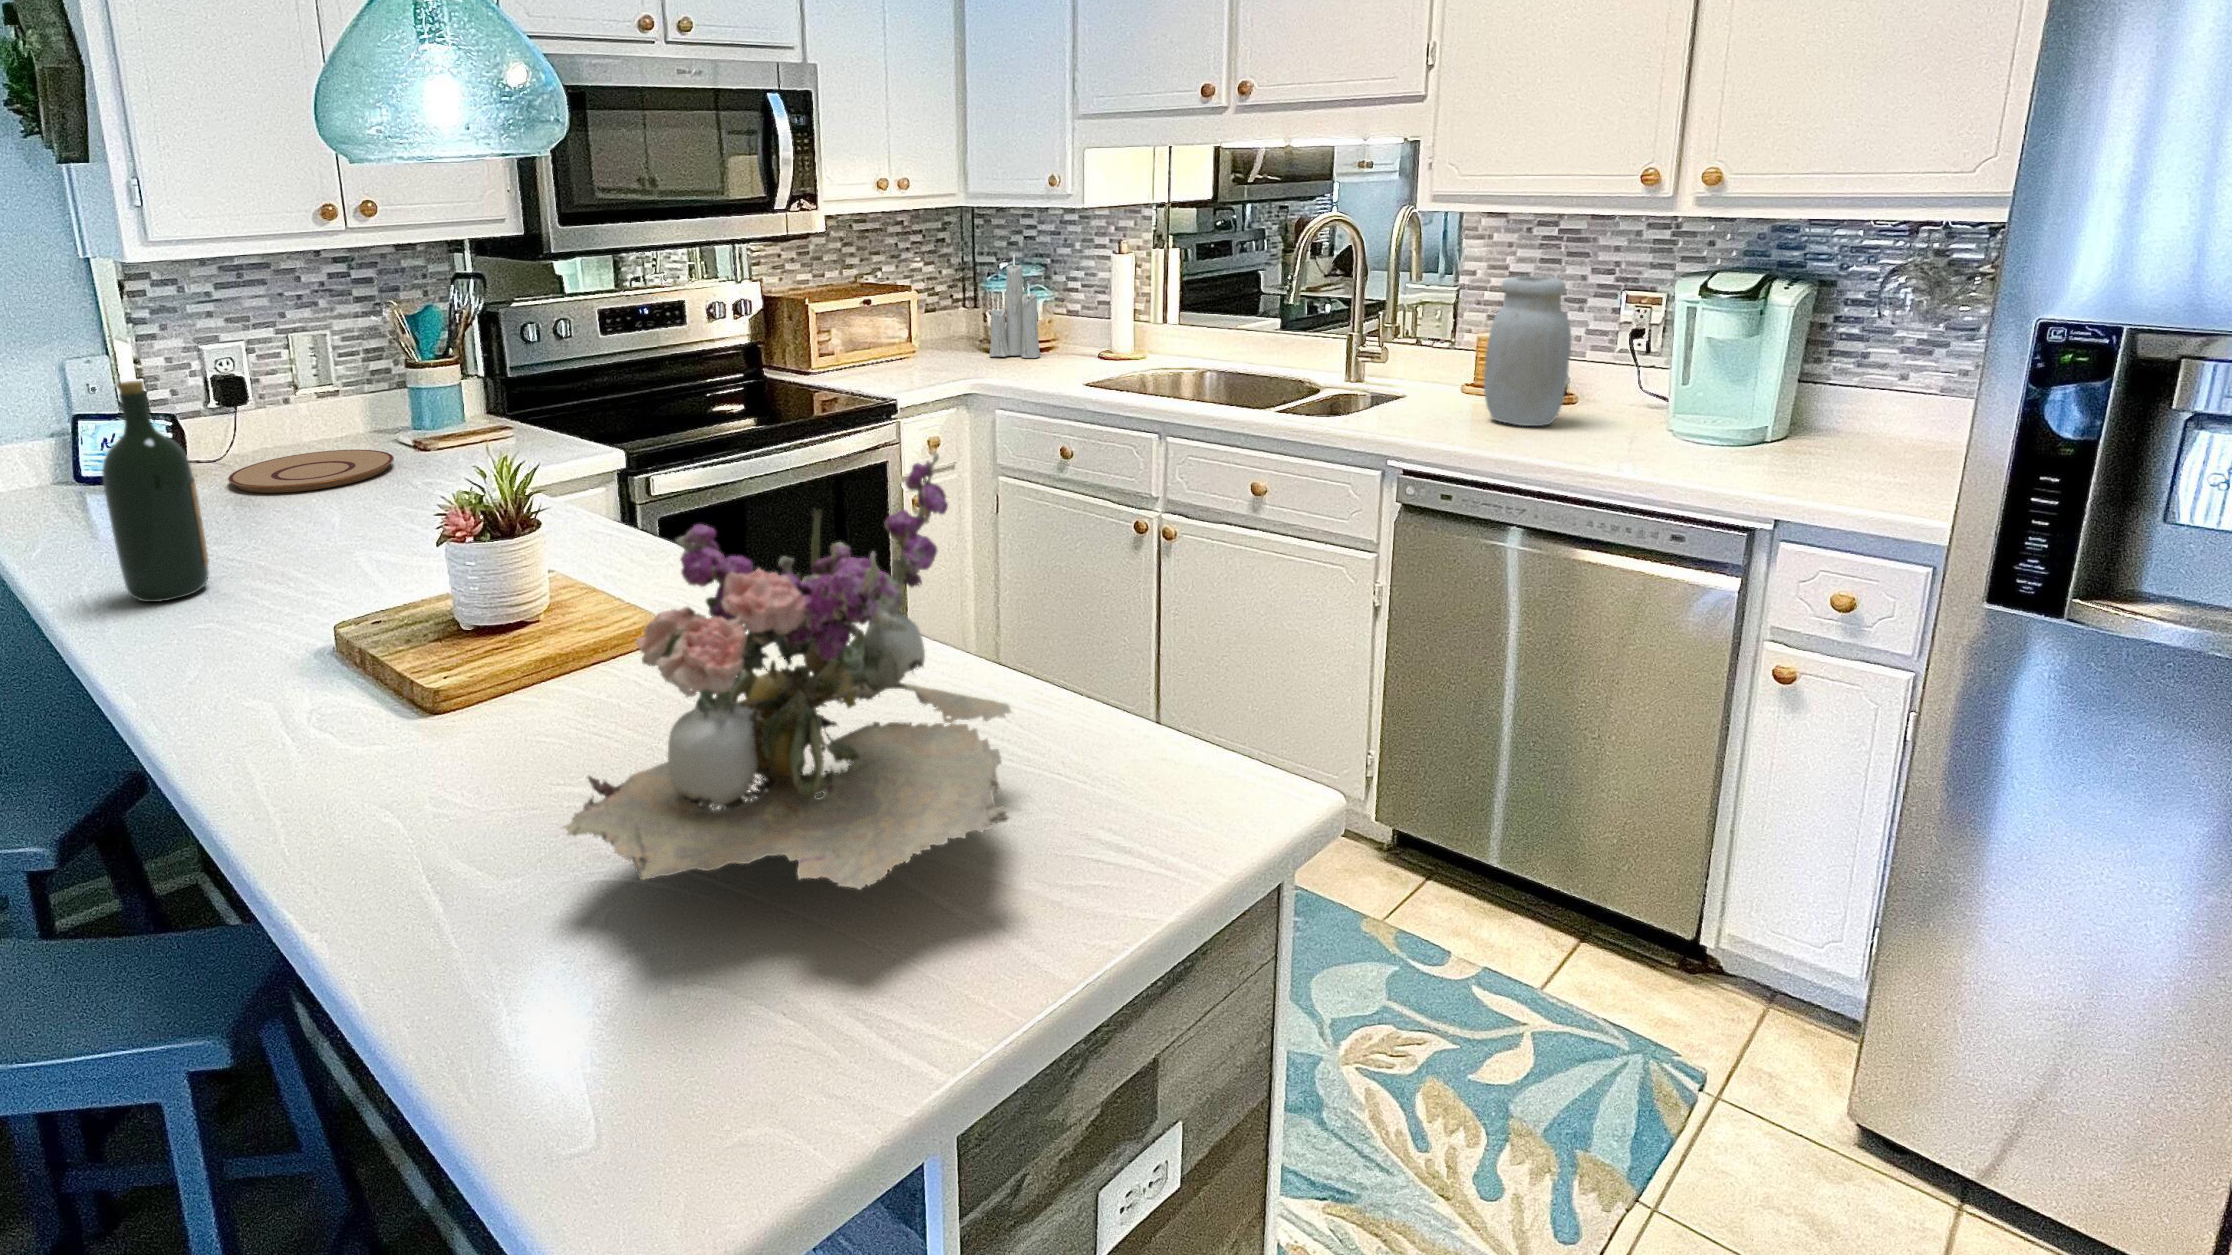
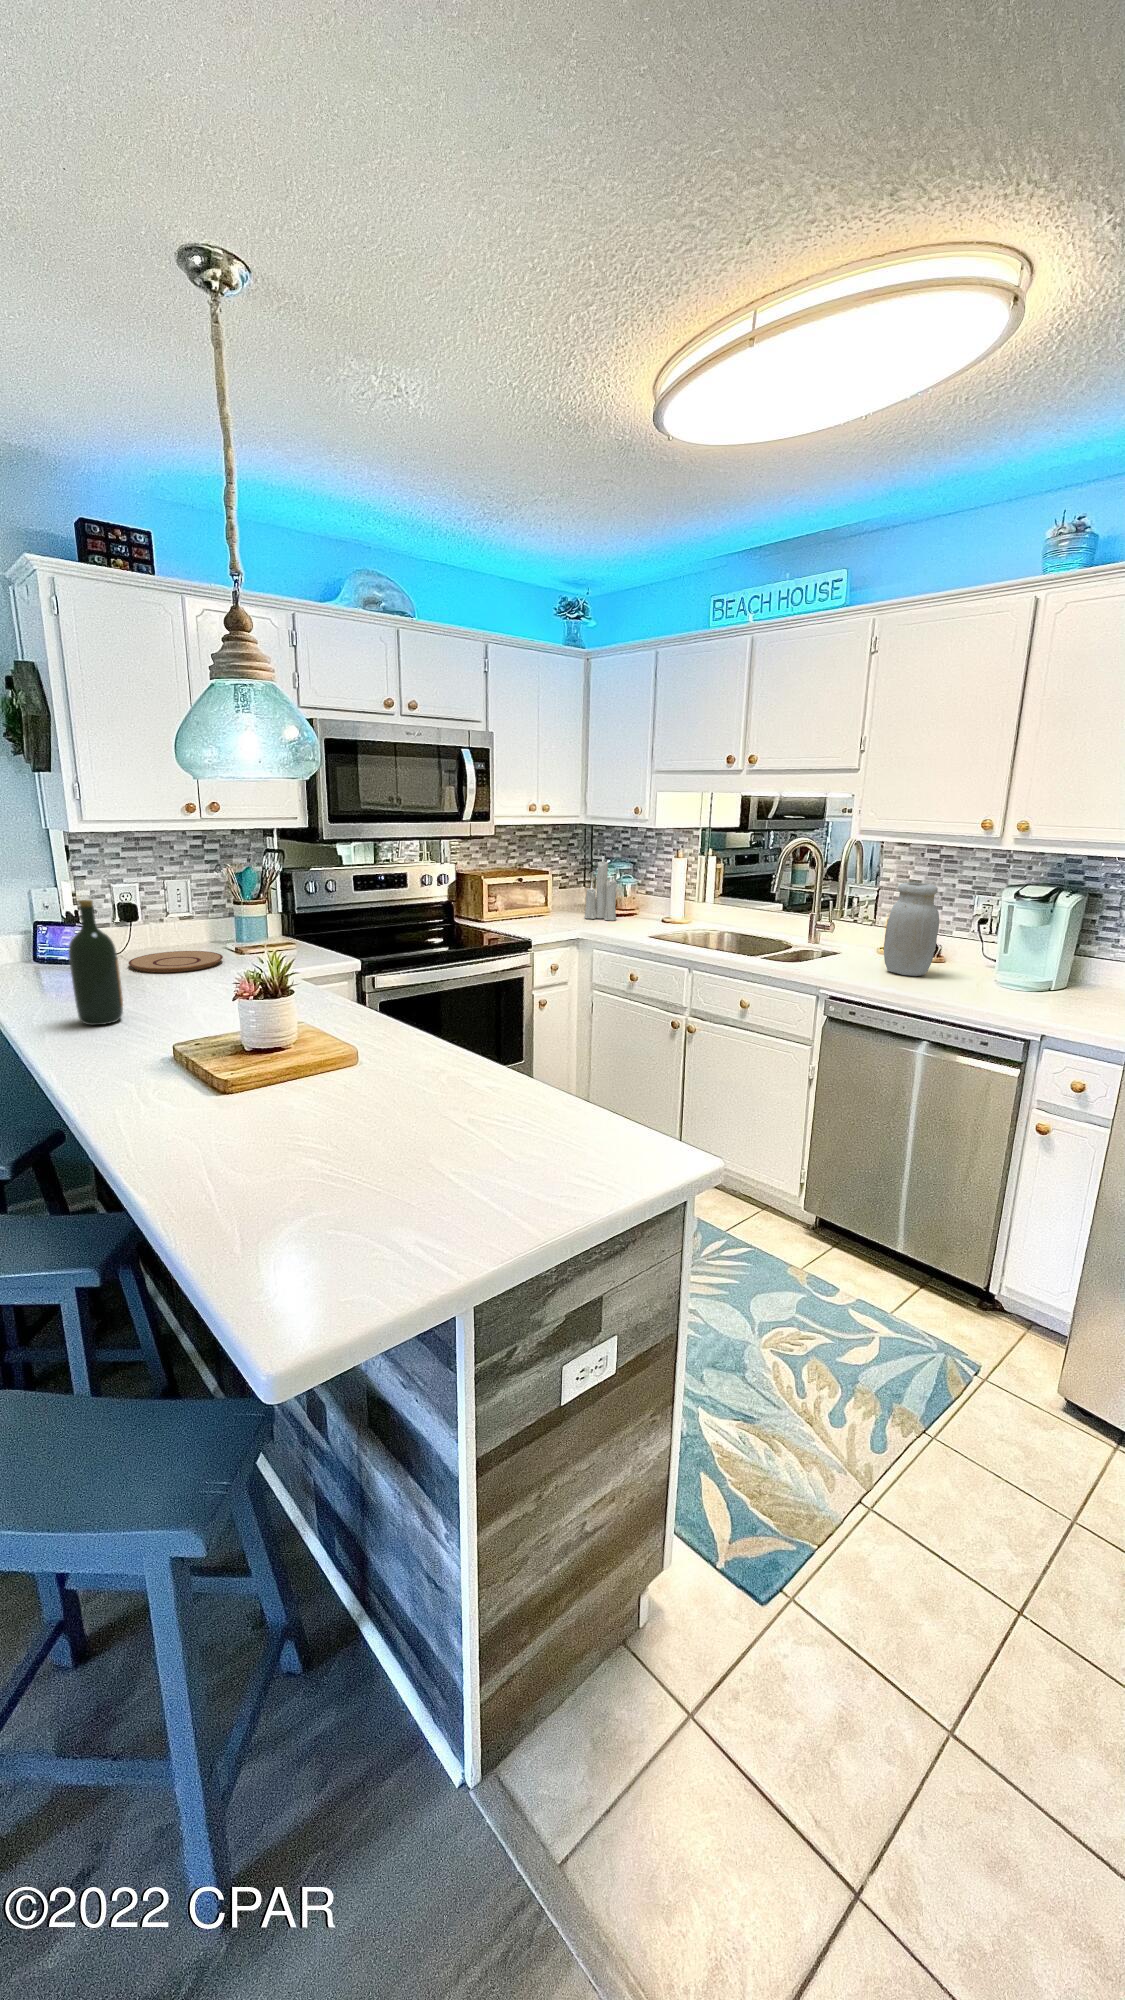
flower arrangement: present [564,453,1011,890] -> none [318,957,562,1173]

